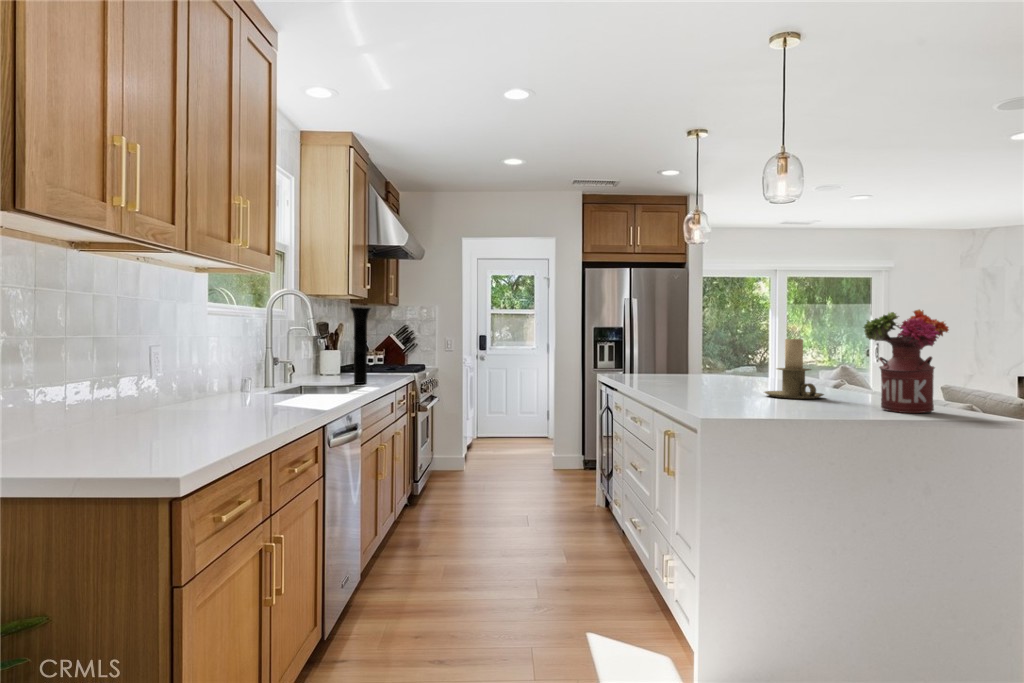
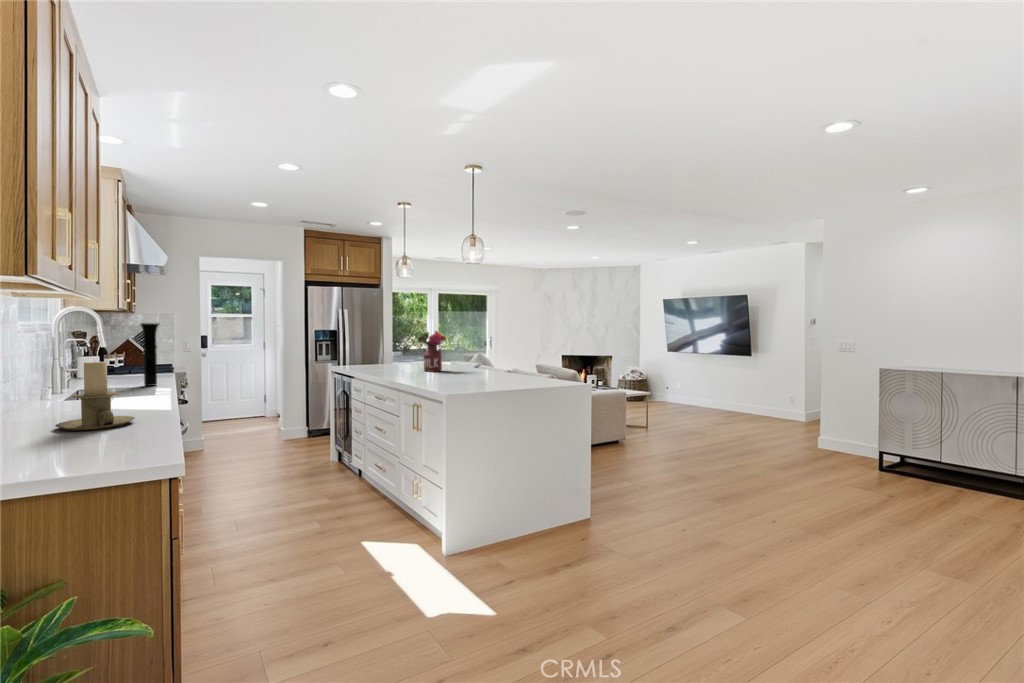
flower arrangement: present [863,309,949,413] -> present [417,331,446,372]
candle holder: present [765,339,824,399] -> present [55,361,134,430]

